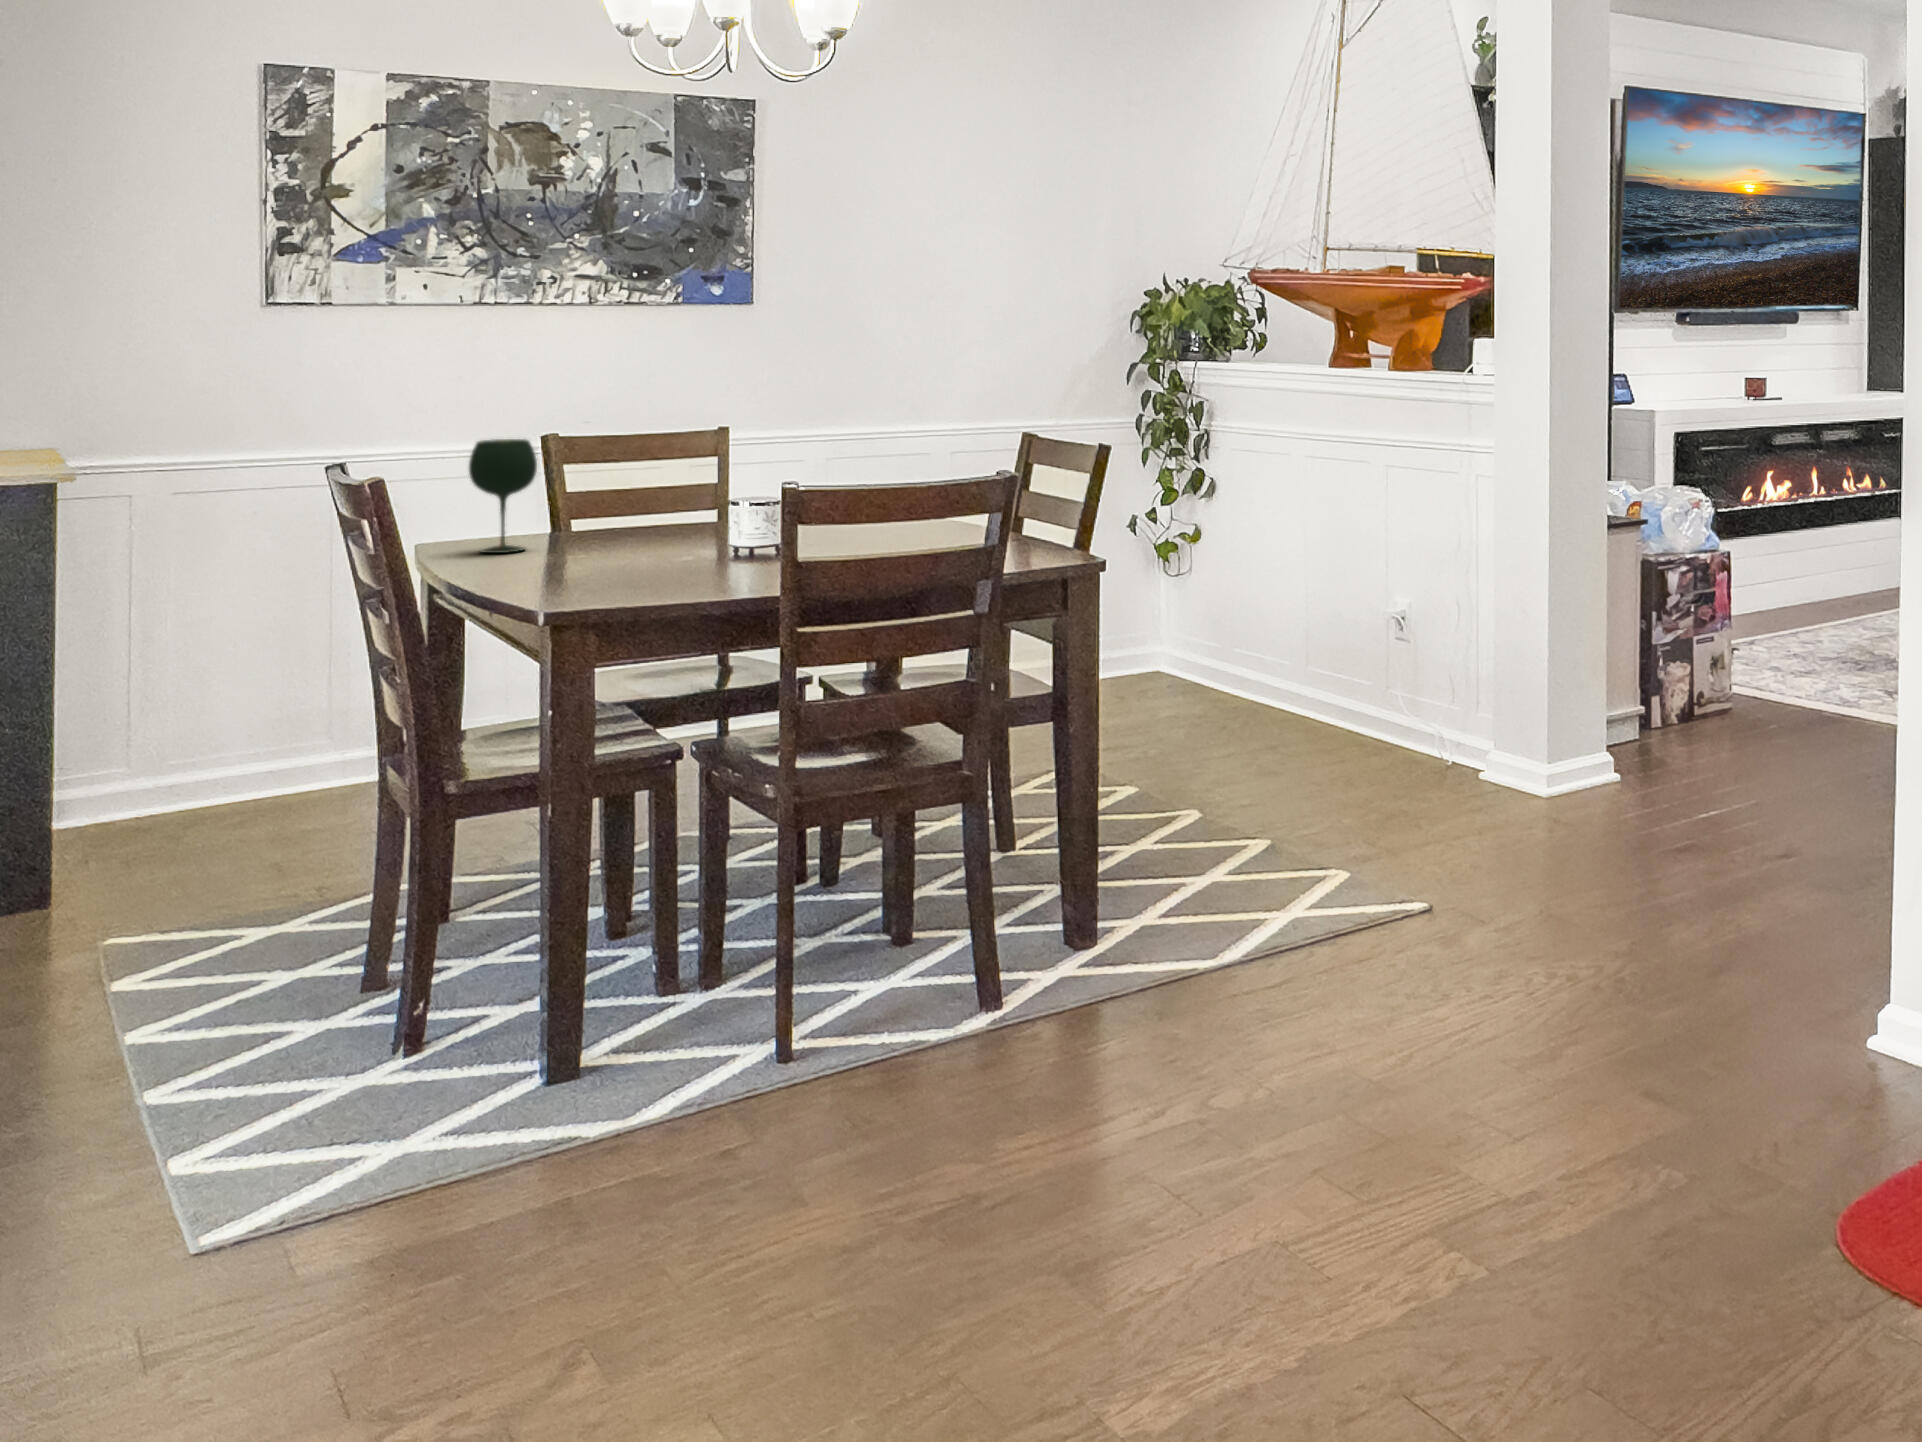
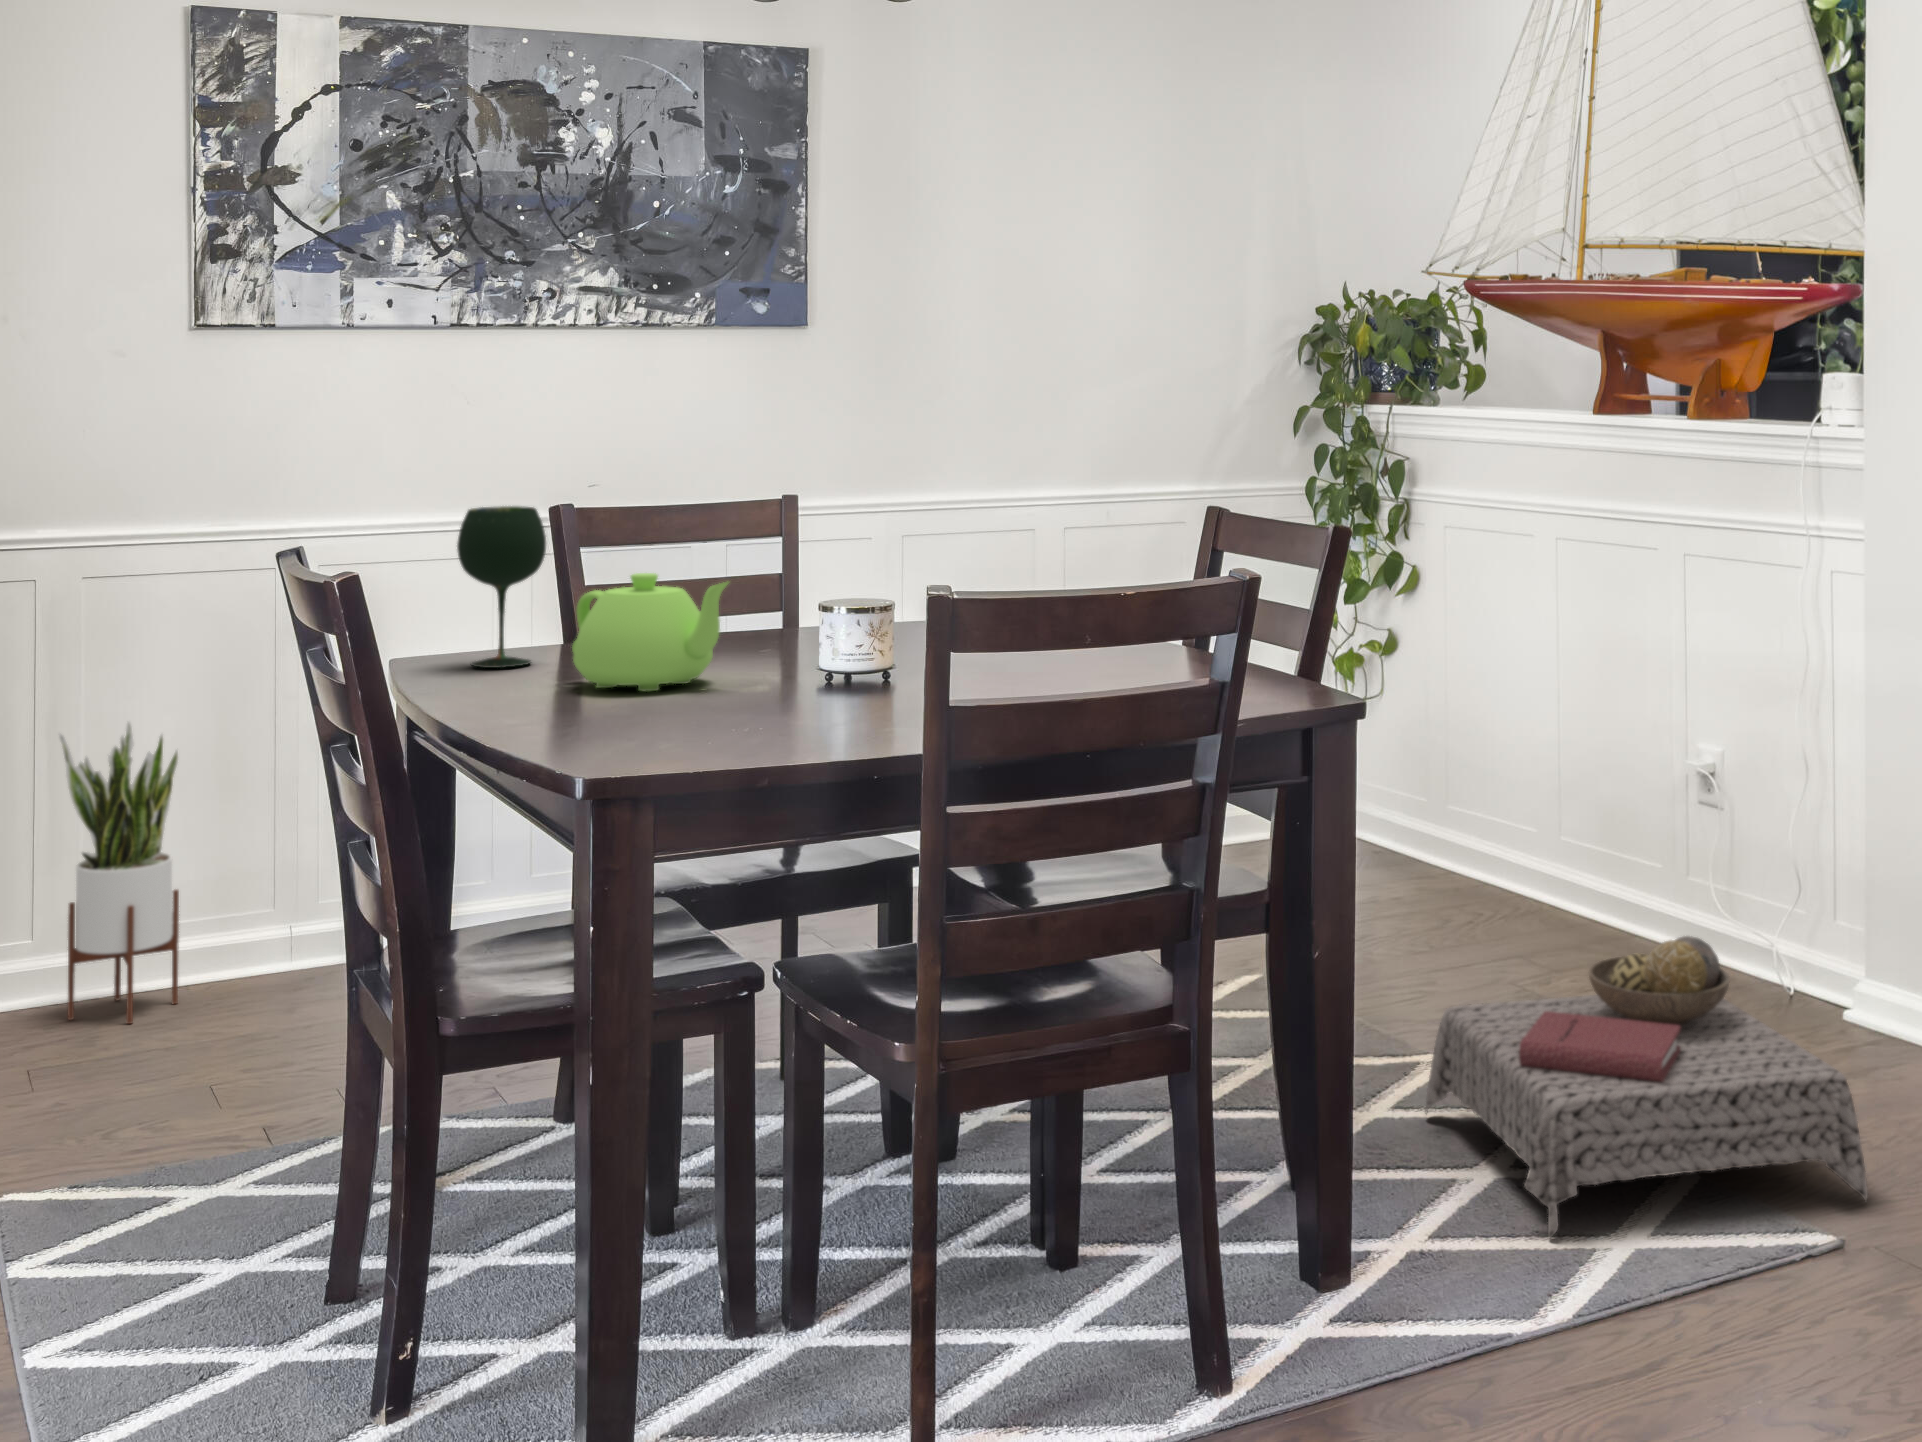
teapot: none [554,485,669,567] -> present [572,573,729,691]
potted plant: none [153,600,252,824] -> present [59,722,179,1024]
ottoman: none [1175,719,1452,913] -> present [1426,936,1868,1237]

